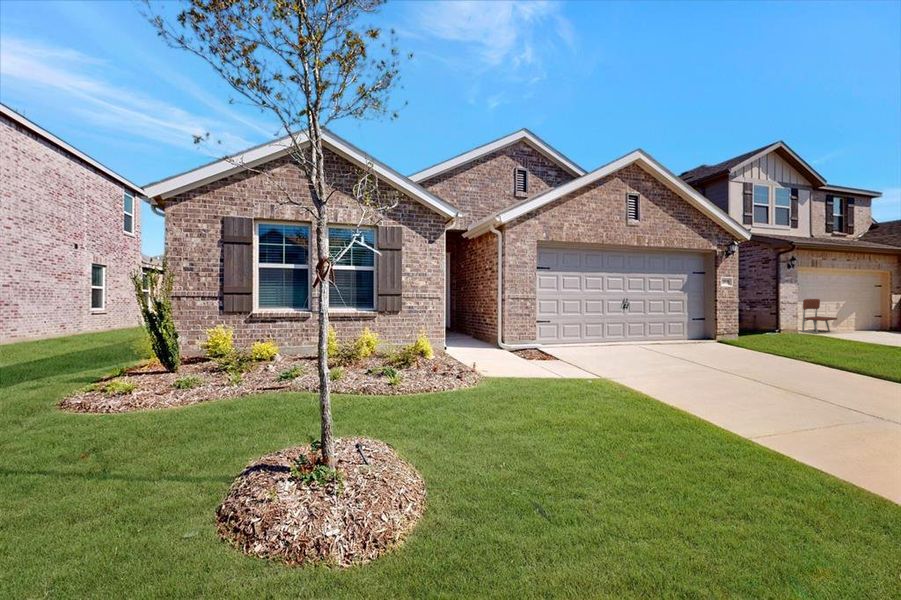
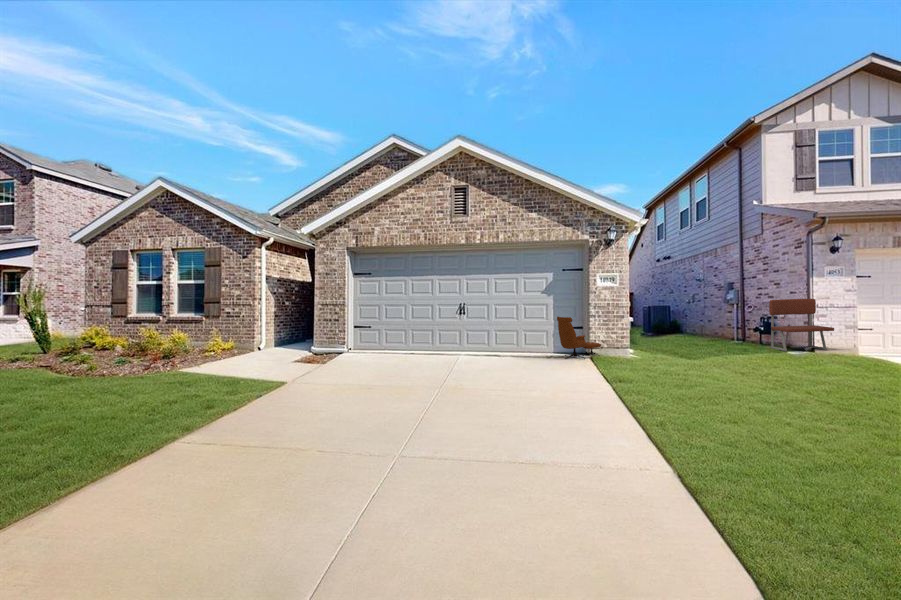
lounge chair: none [729,311,754,345] -> present [557,317,601,359]

